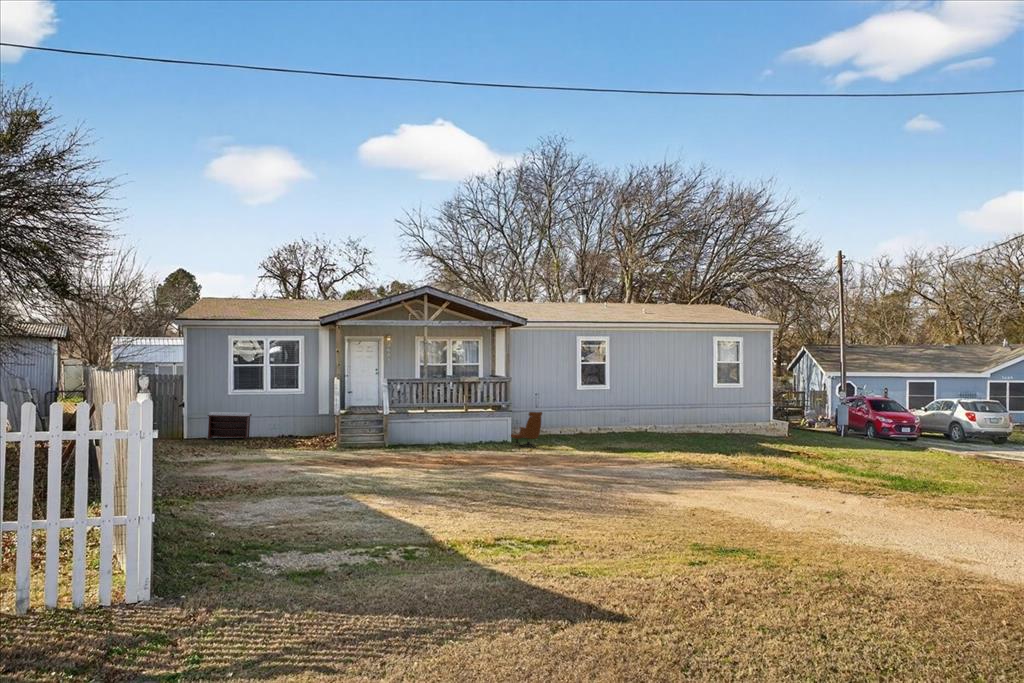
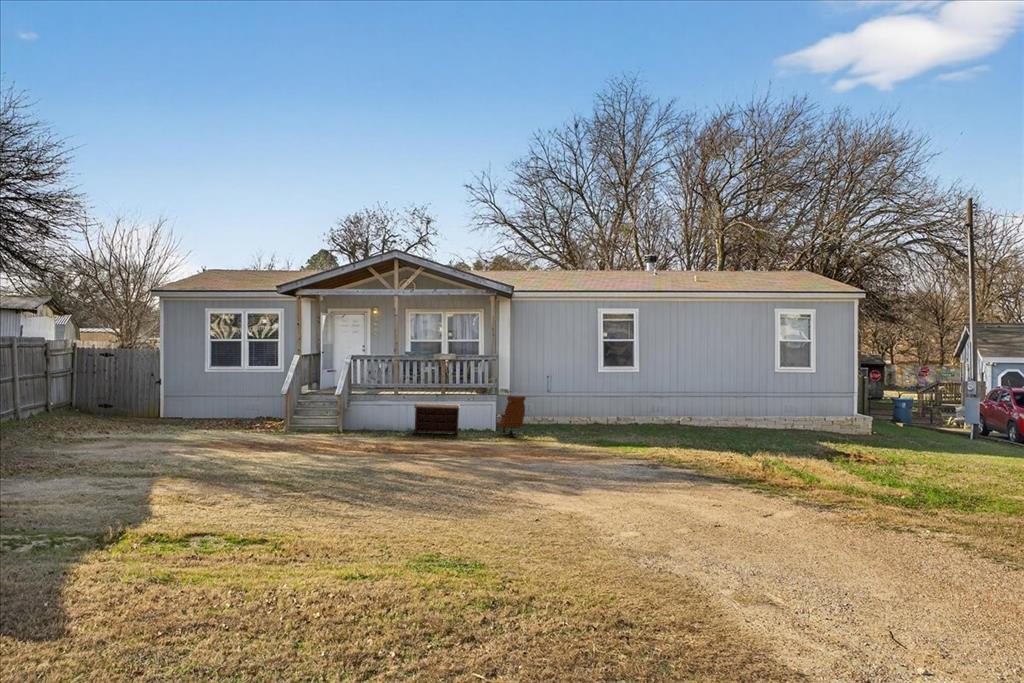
bench: present [208,412,252,439] -> present [414,403,460,435]

